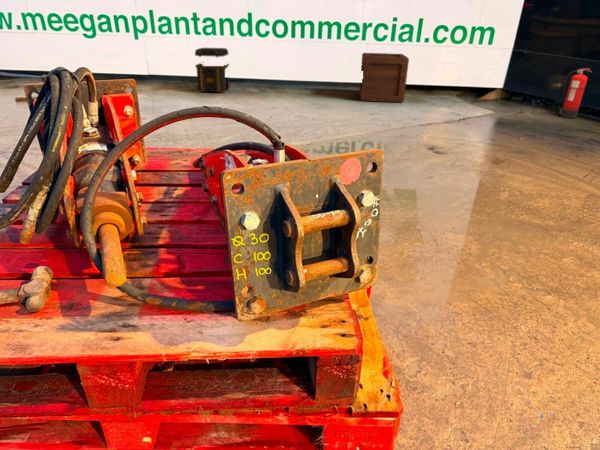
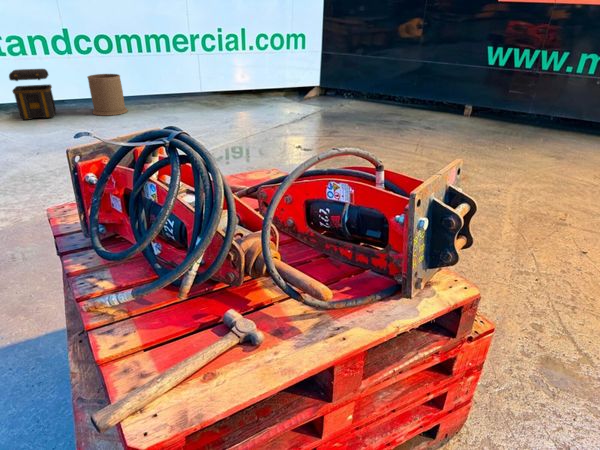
wooden crate: present [359,53,409,102] -> none [194,62,245,110]
trash can: none [257,57,289,96] -> present [87,74,128,116]
fire extinguisher: present [560,68,587,118] -> none [369,67,387,107]

